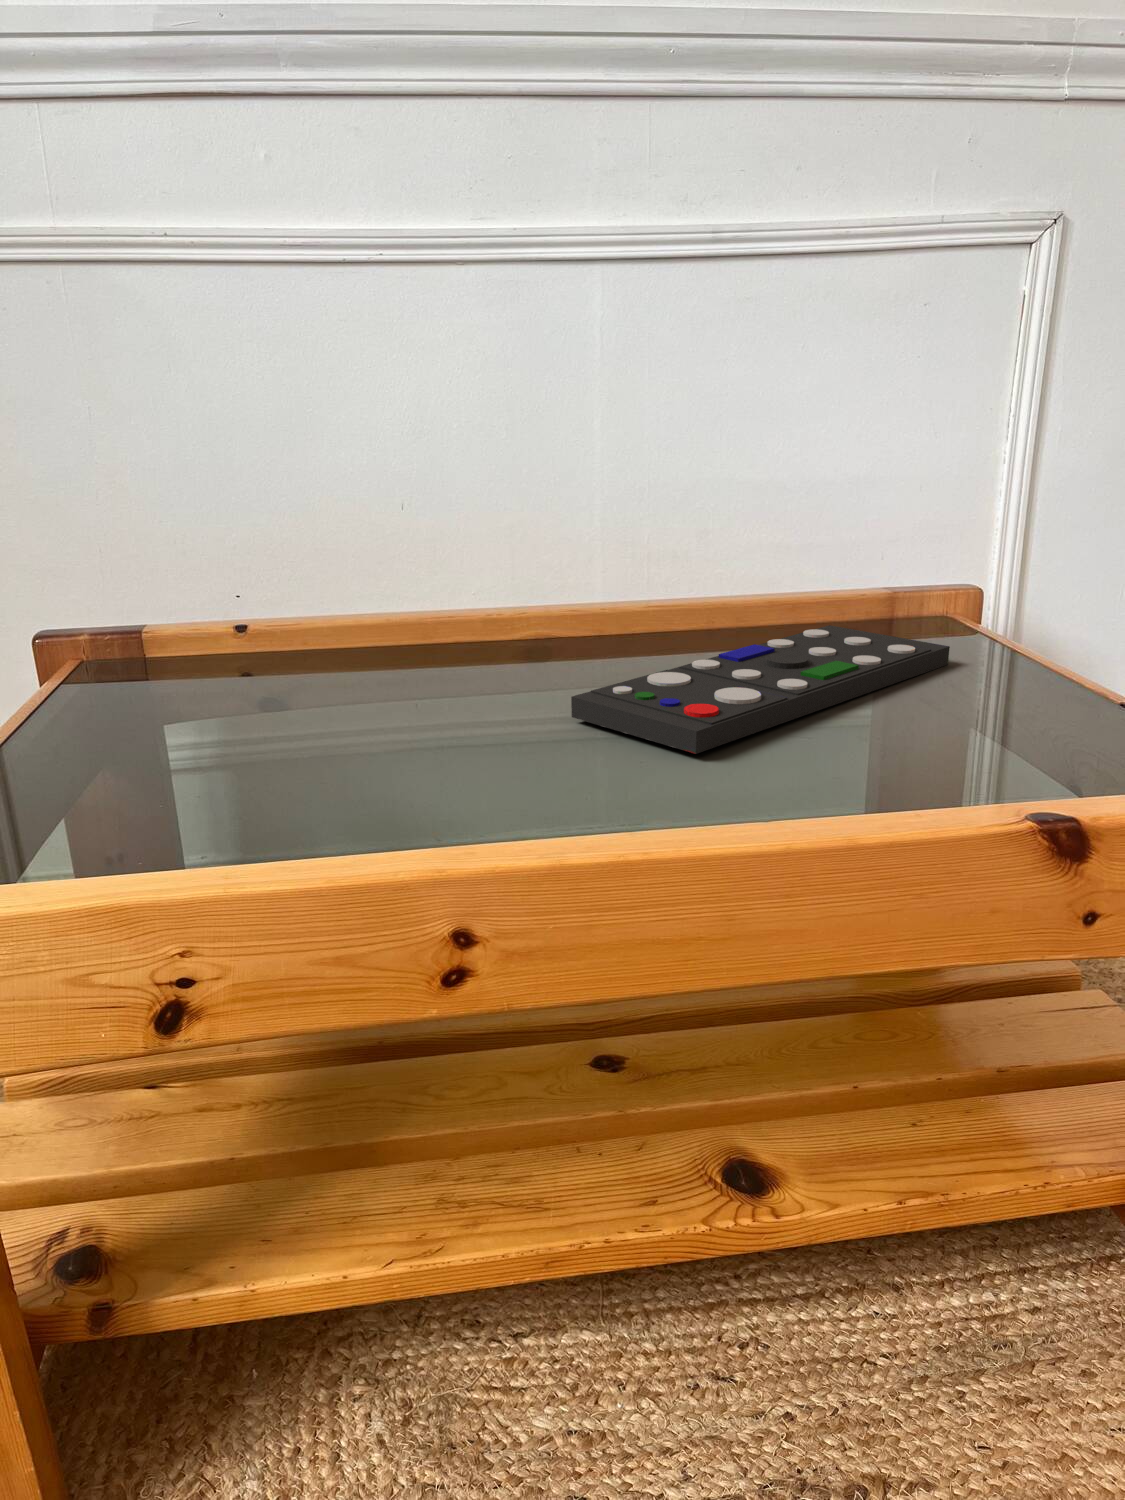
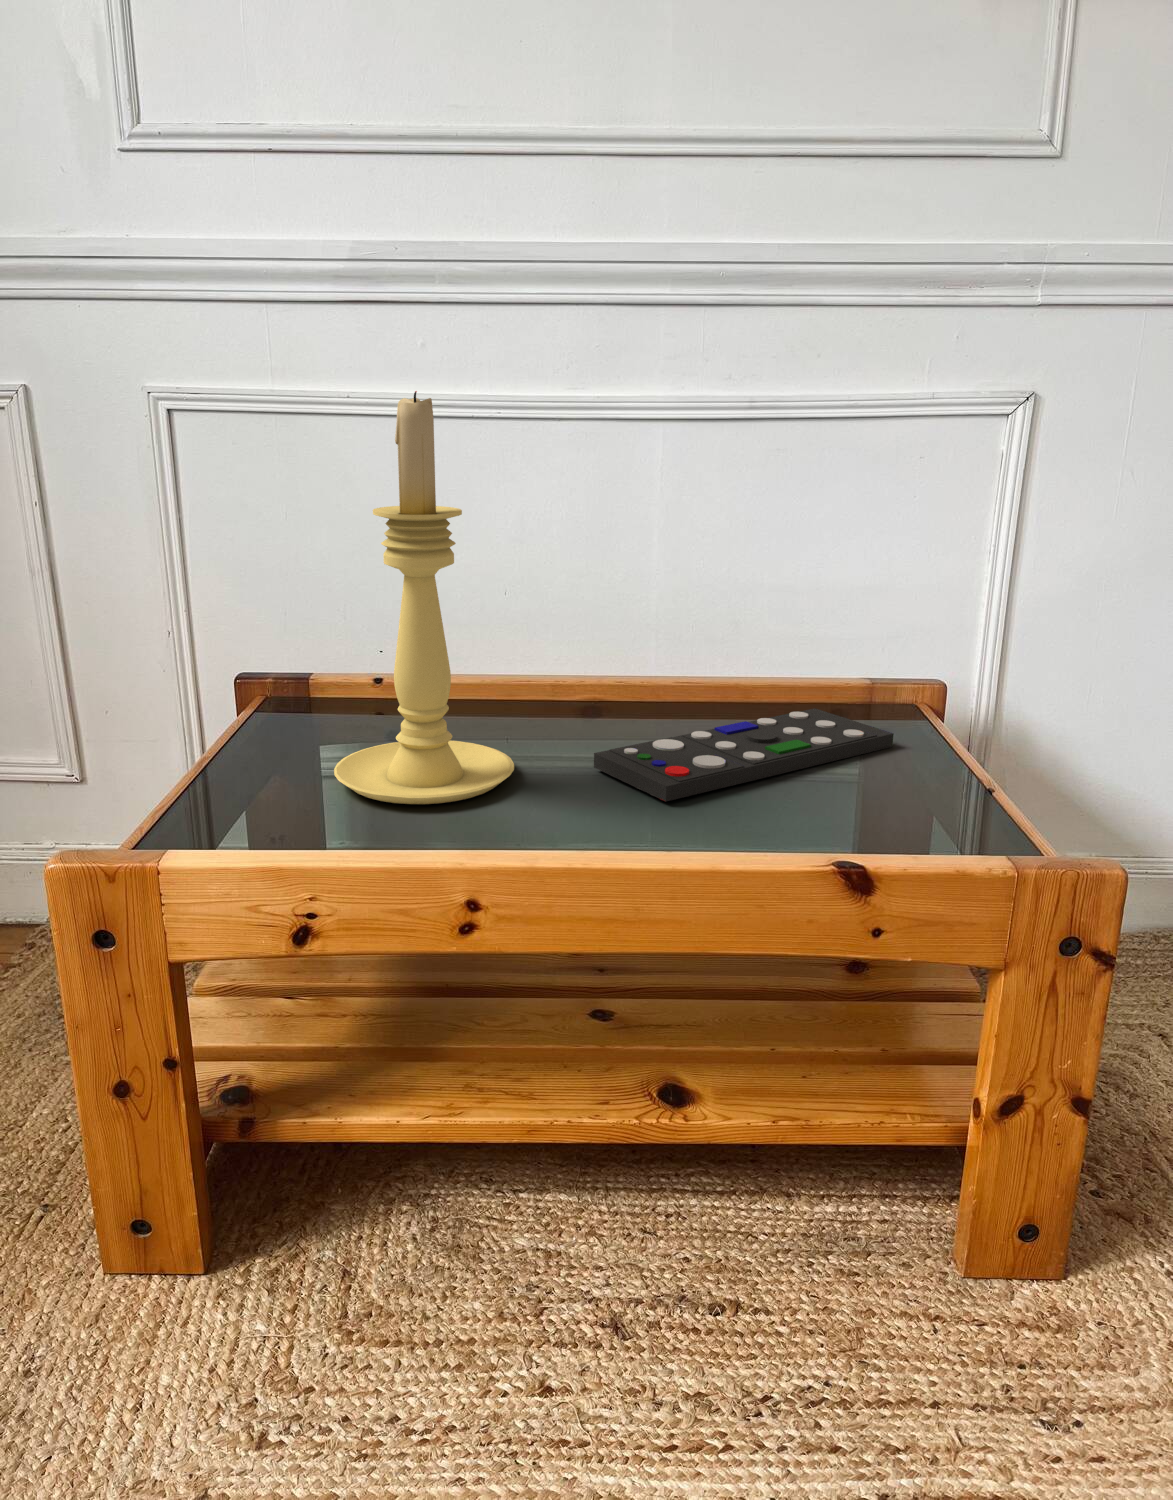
candle holder: none [195,148,463,788] -> present [334,391,514,804]

